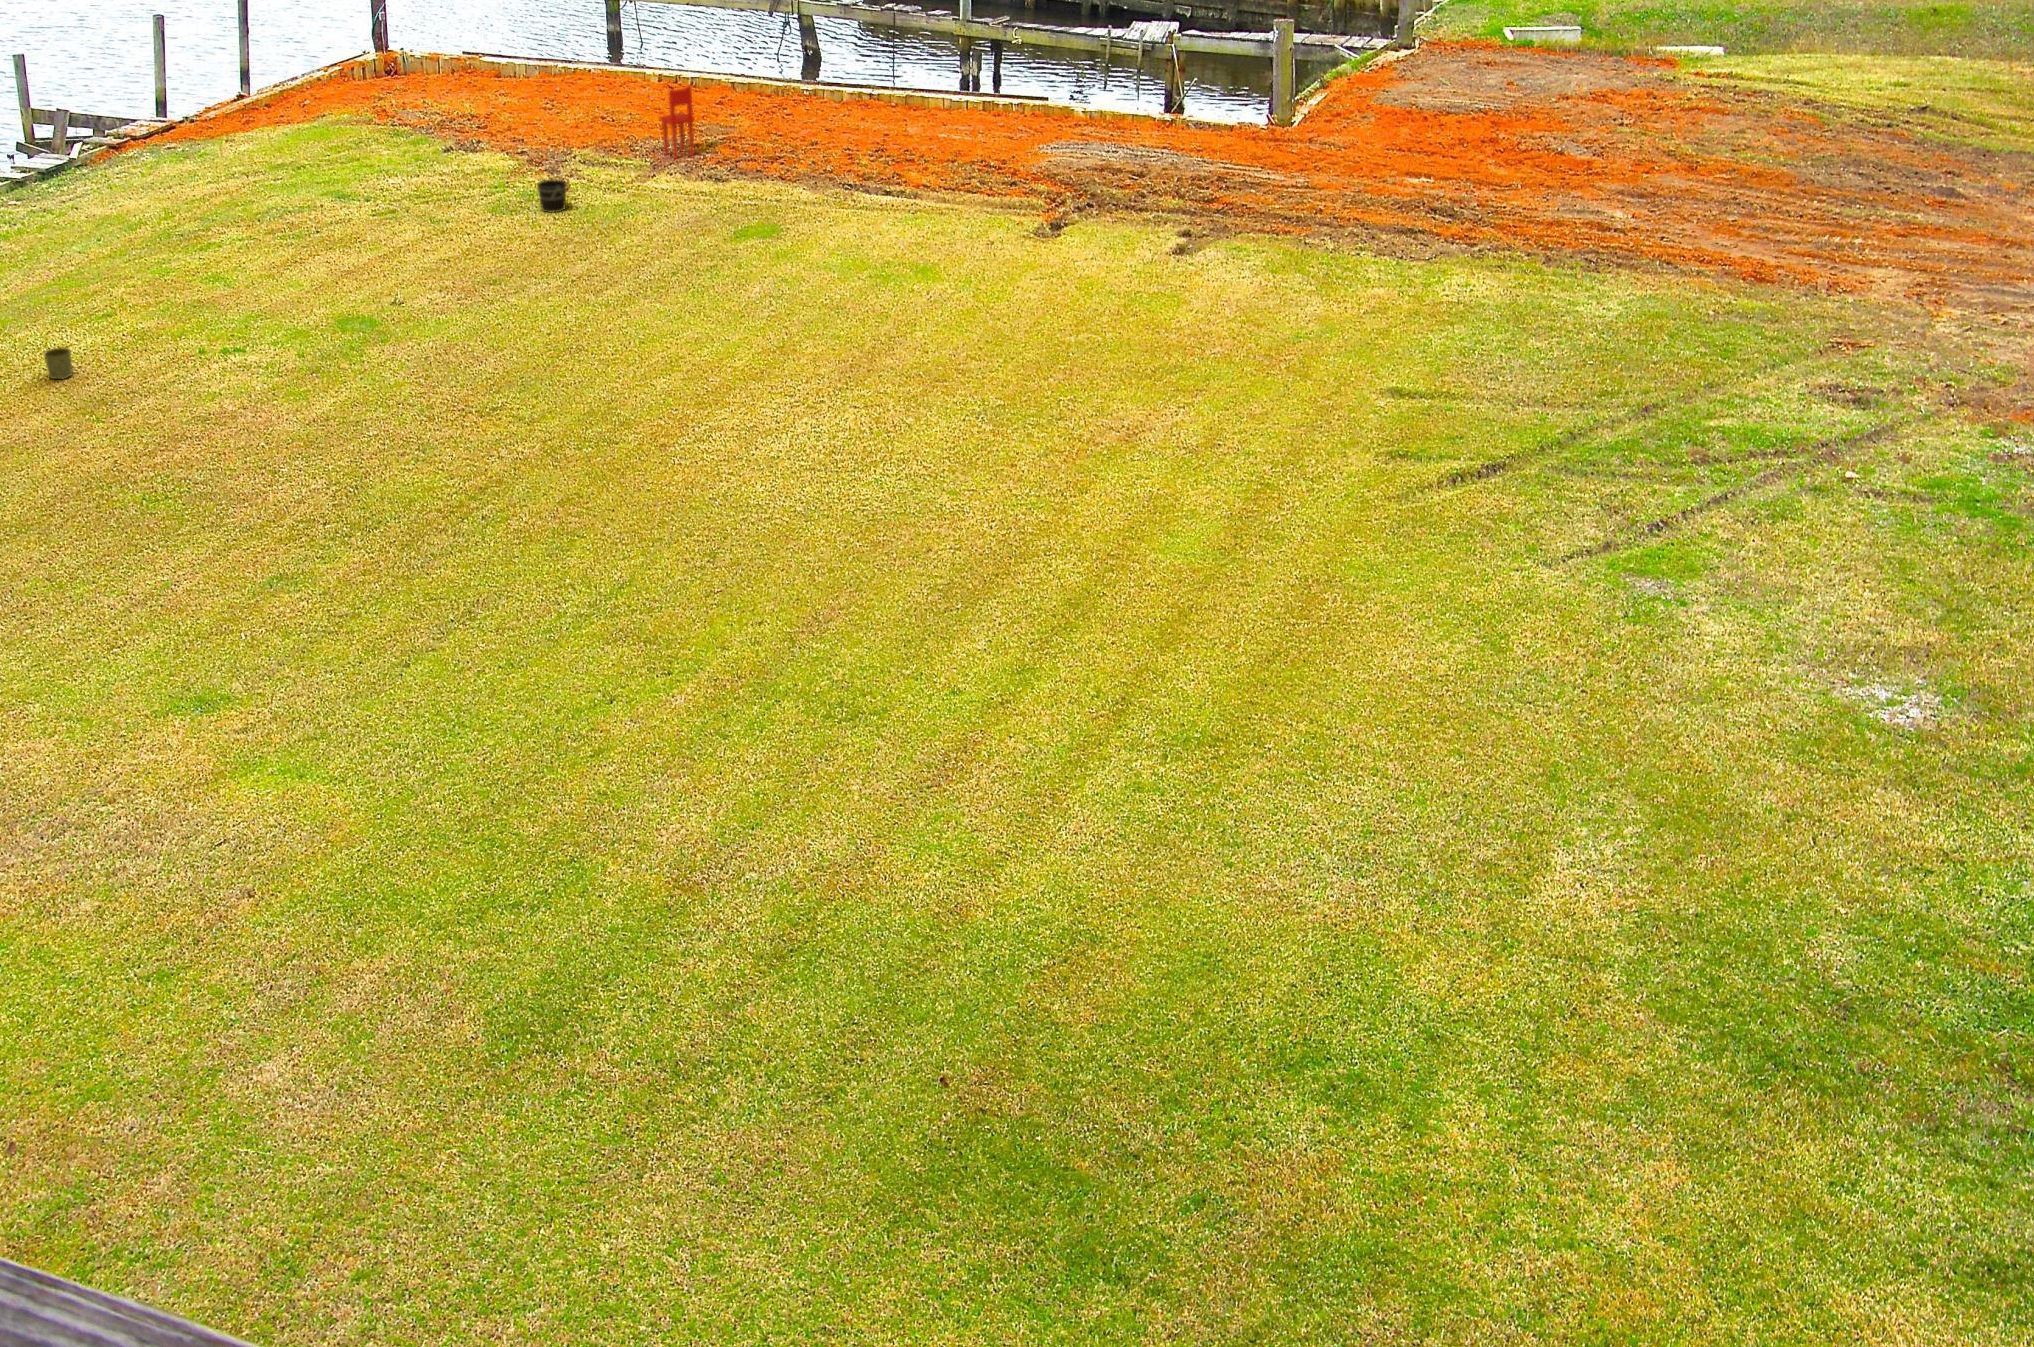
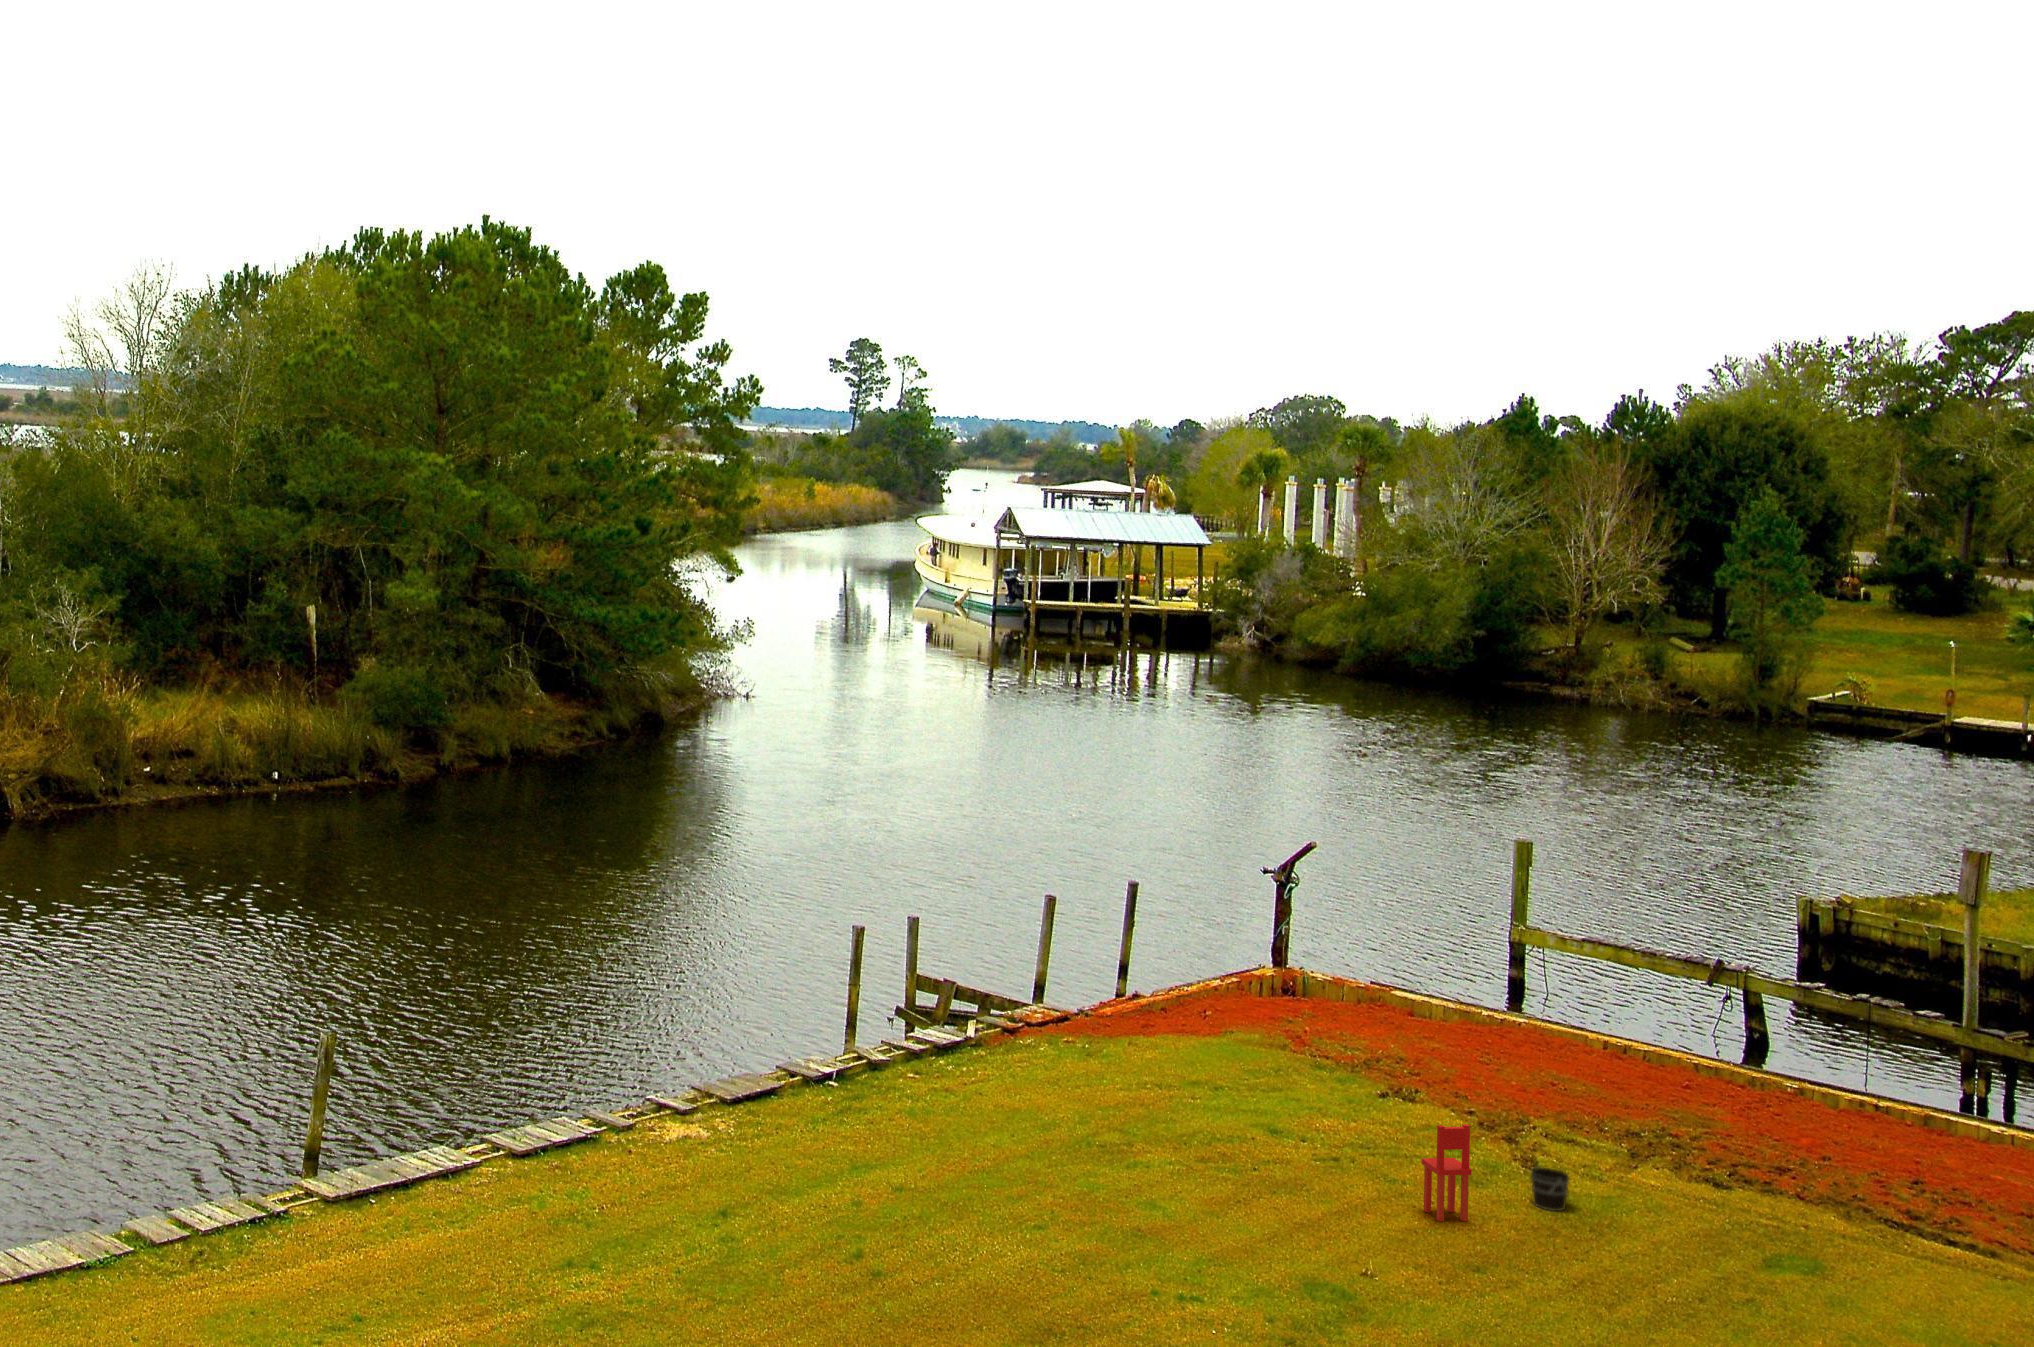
chair: present [660,86,695,159] -> present [1421,1124,1472,1221]
planter: present [44,347,72,379] -> none [980,1264,1009,1304]

